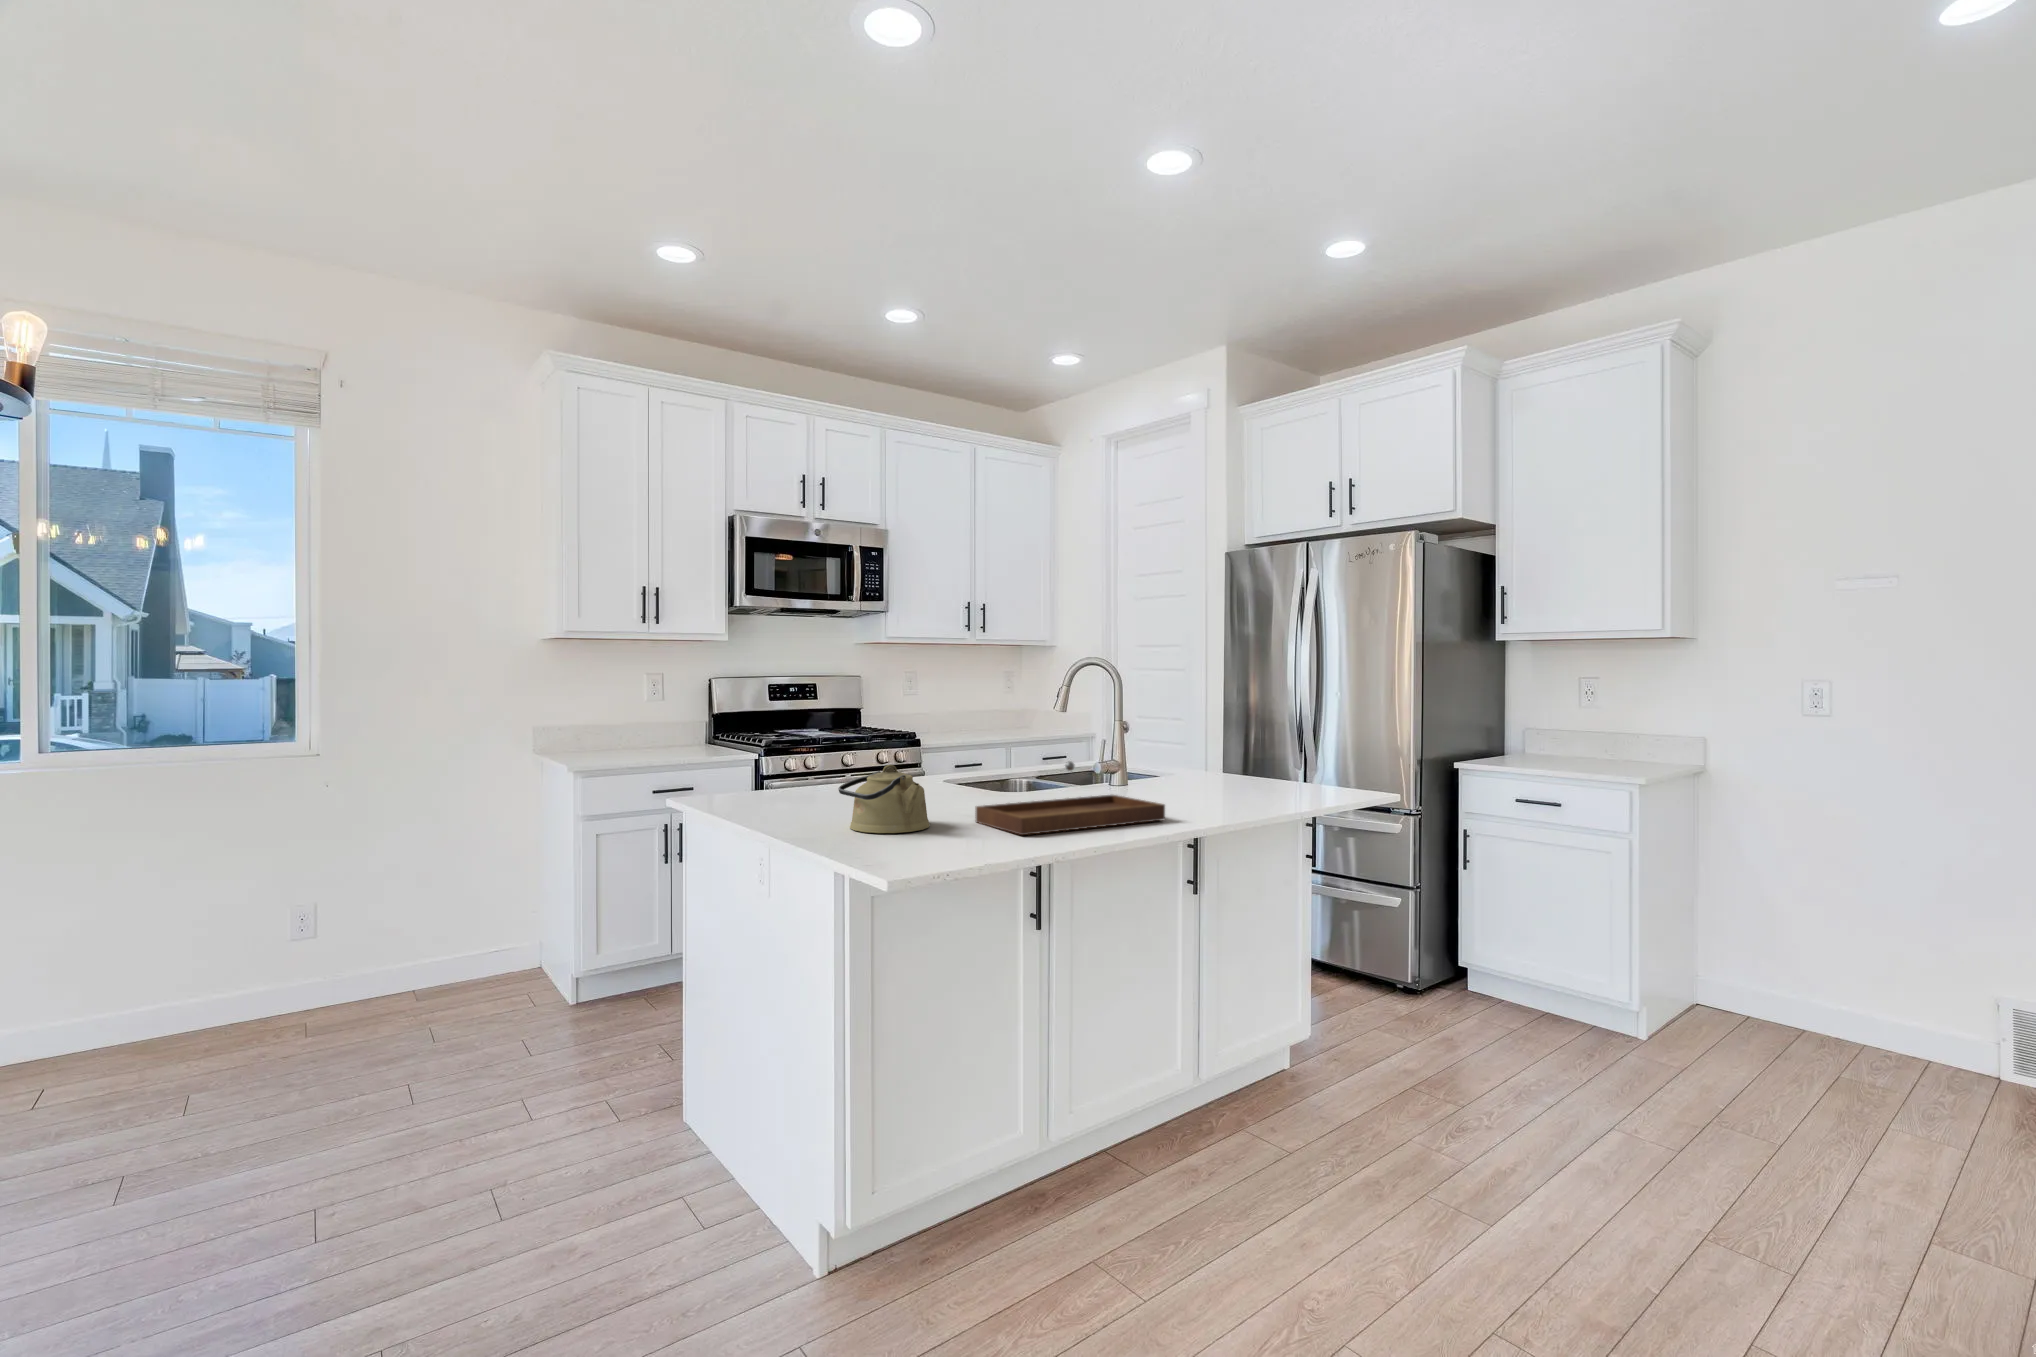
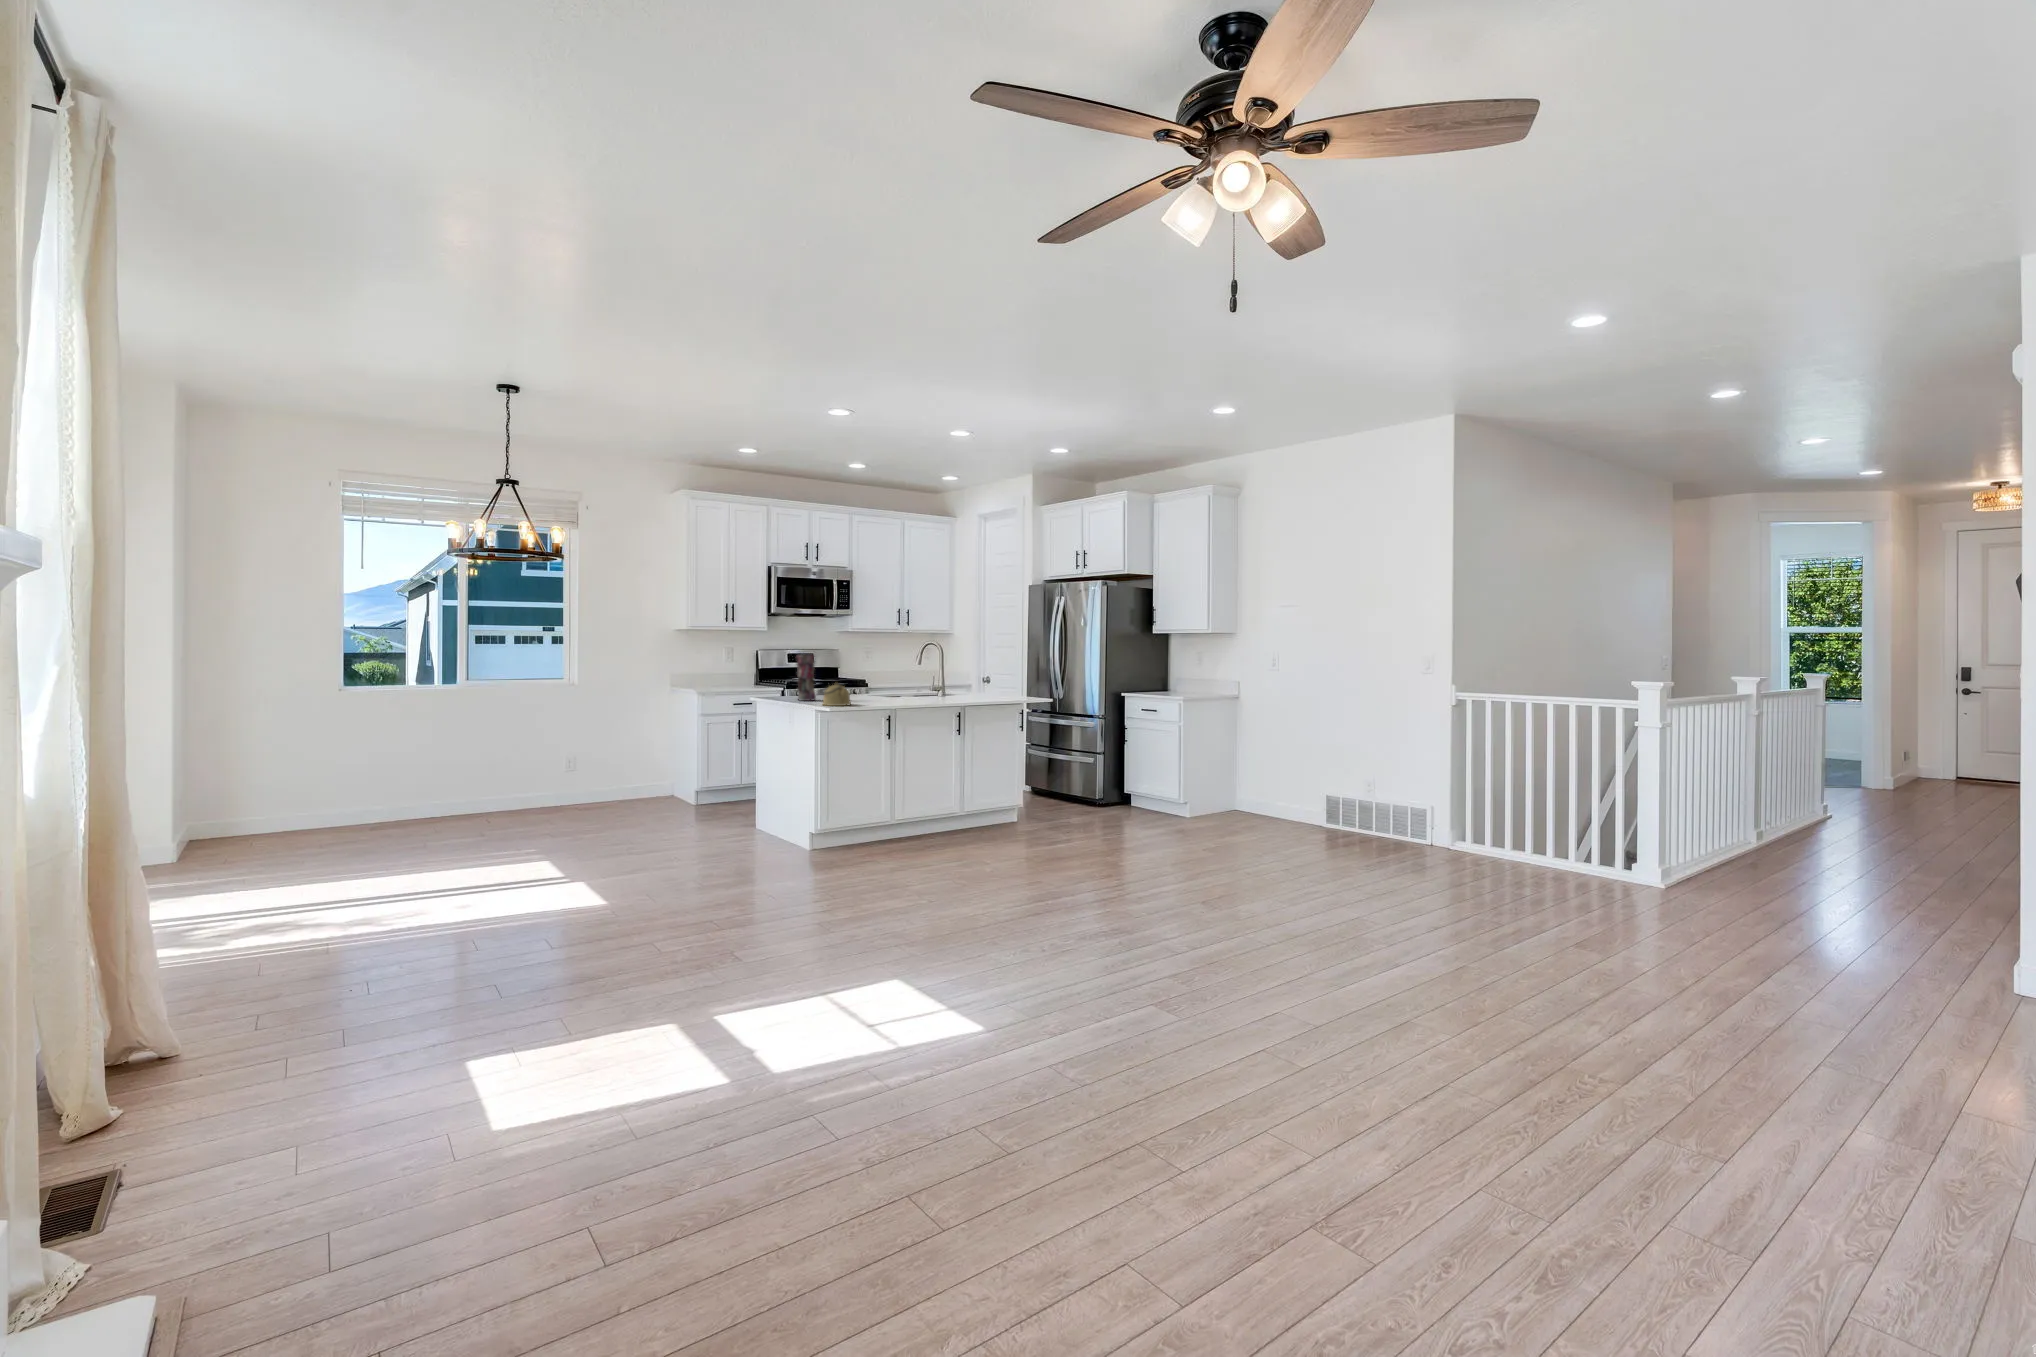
vase: none [776,688,830,808] -> present [796,655,816,701]
tray: present [975,762,1165,835] -> none [869,683,940,707]

